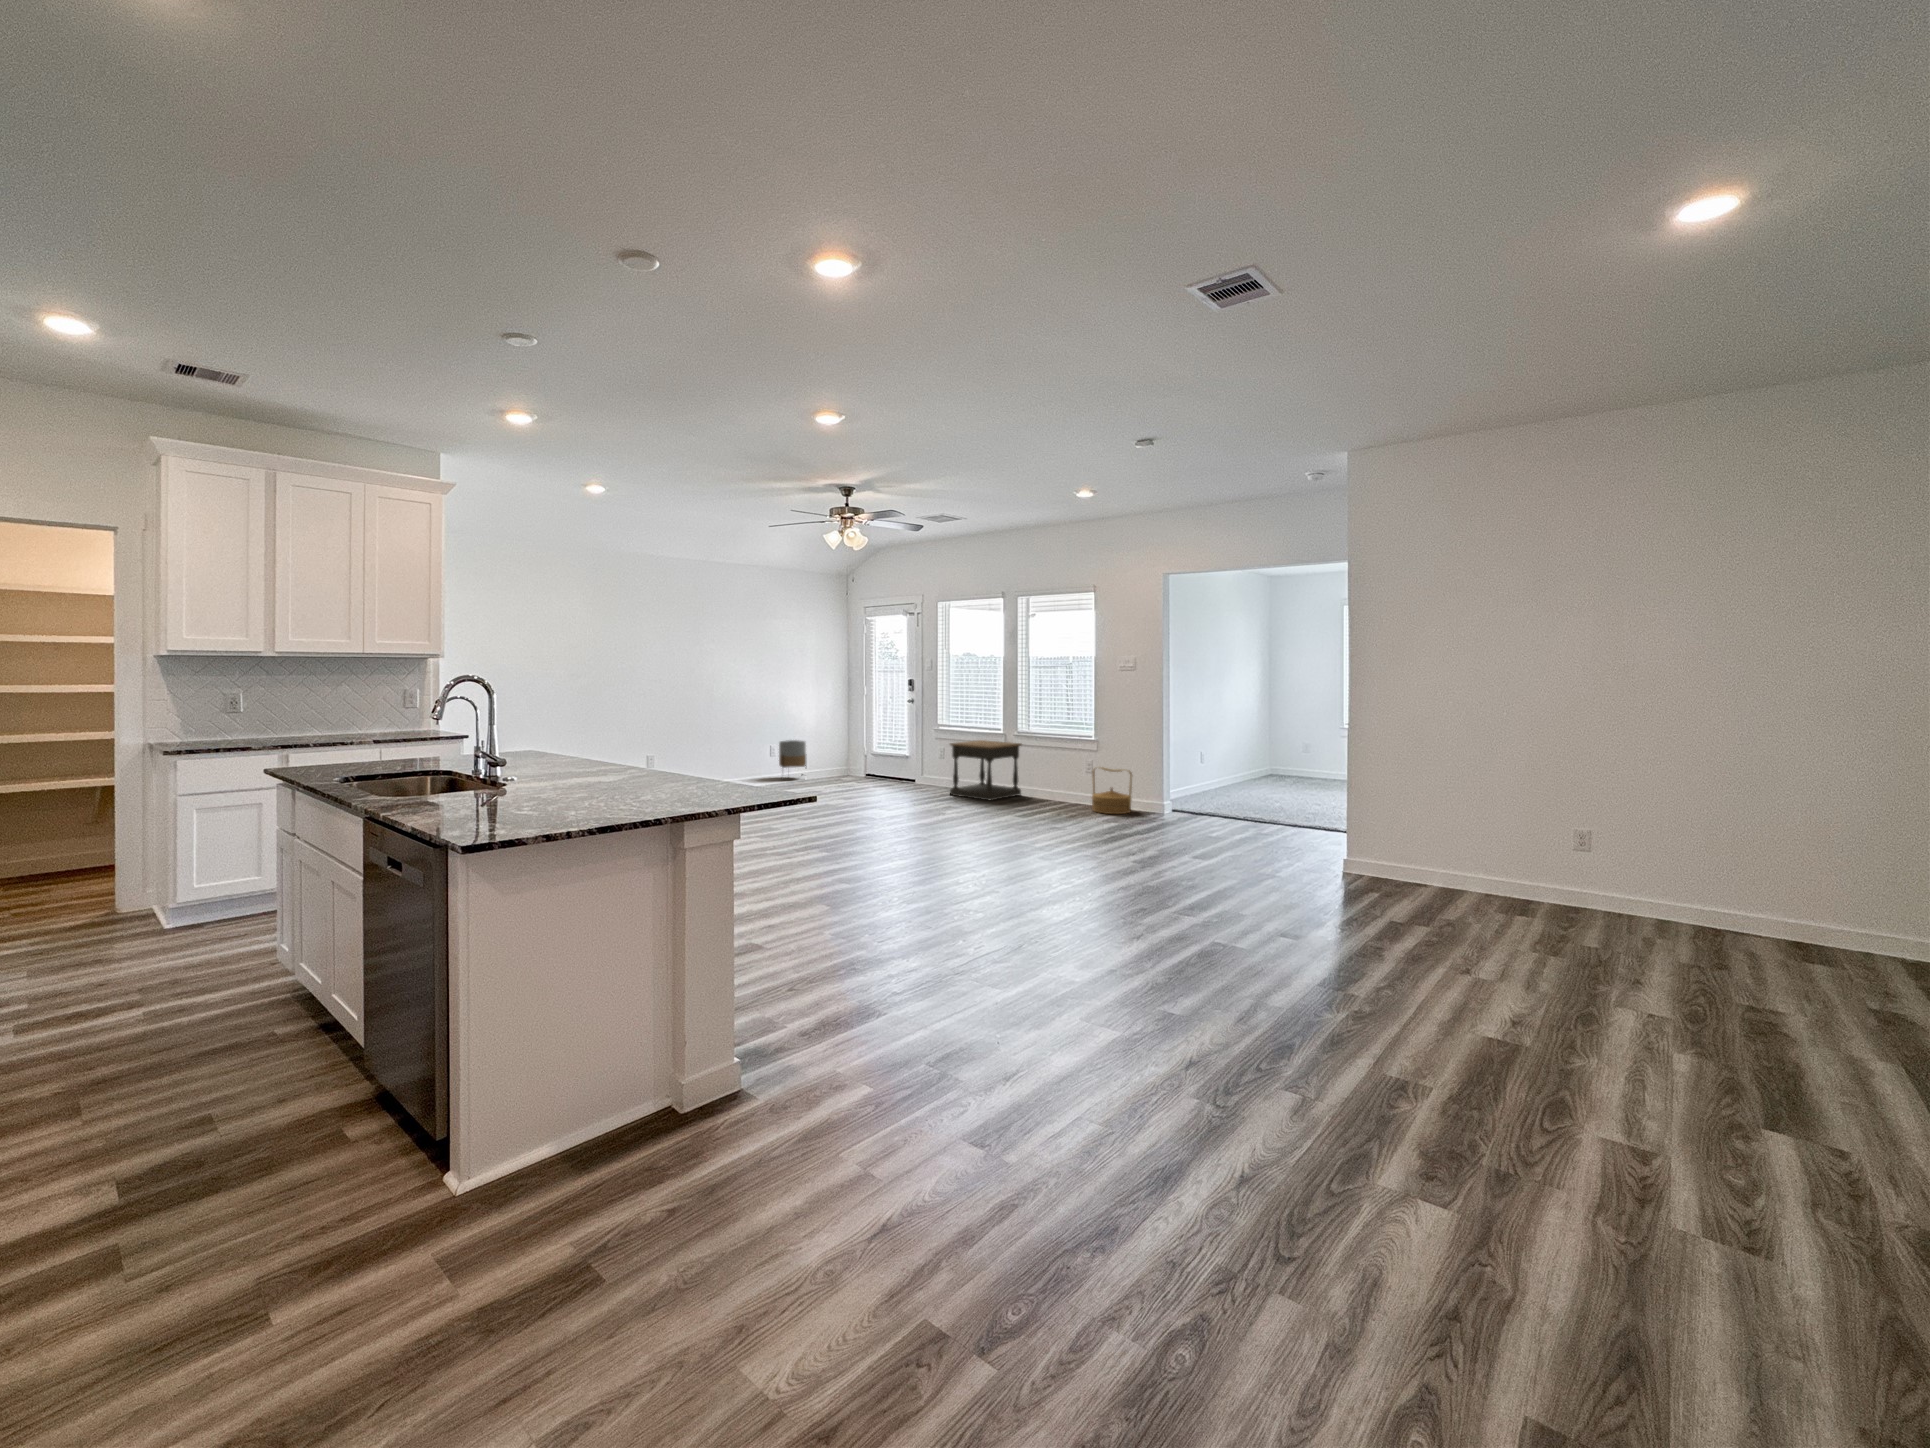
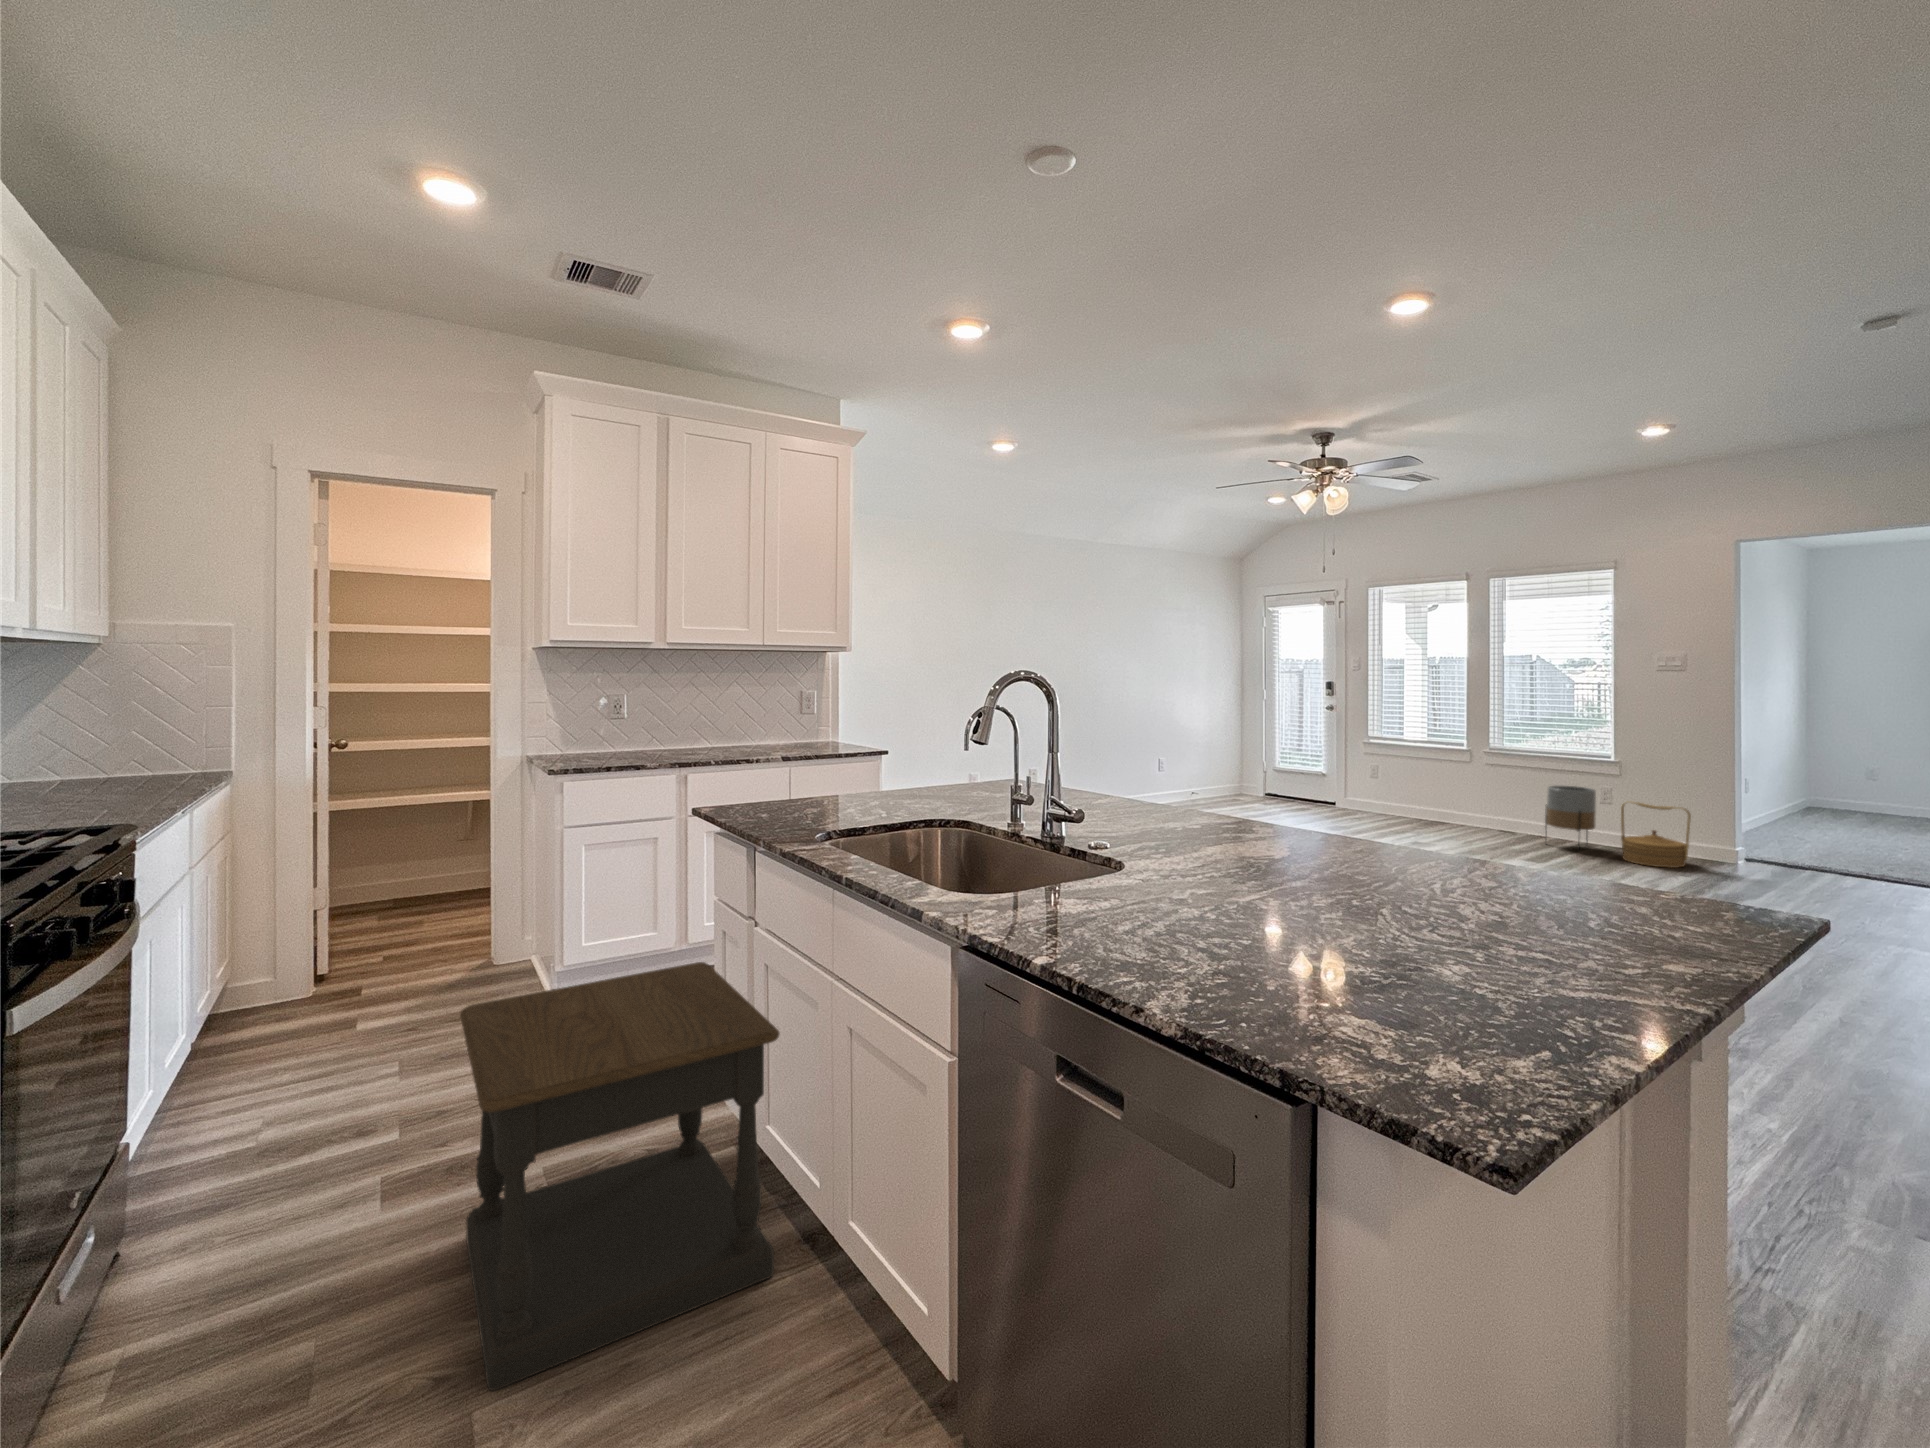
planter: present [779,740,806,768] -> present [1545,786,1596,845]
side table: present [950,740,1022,800] -> present [460,962,780,1390]

